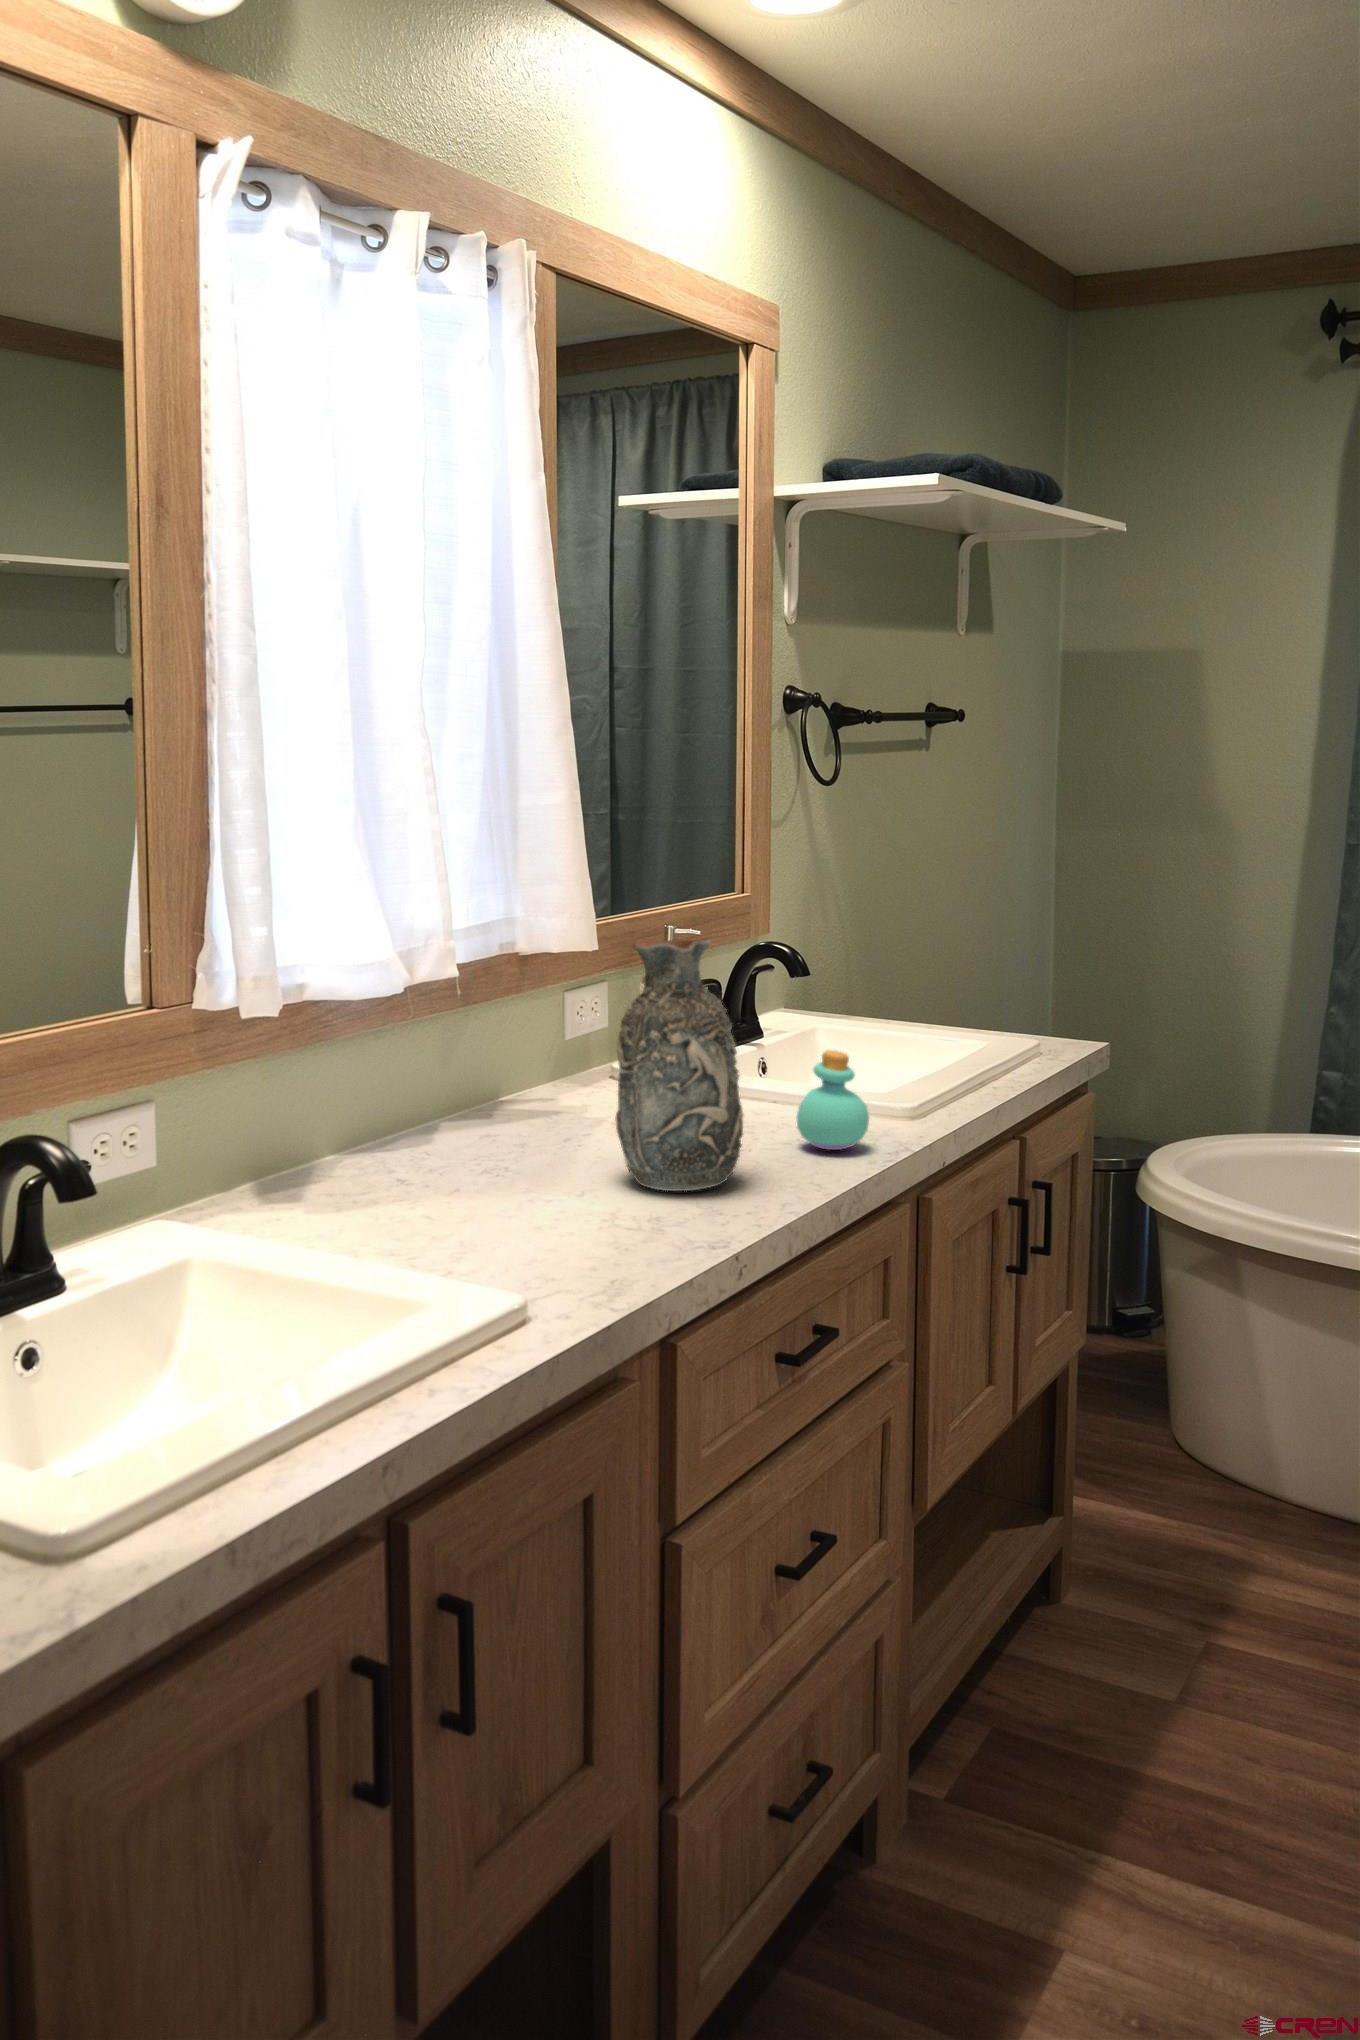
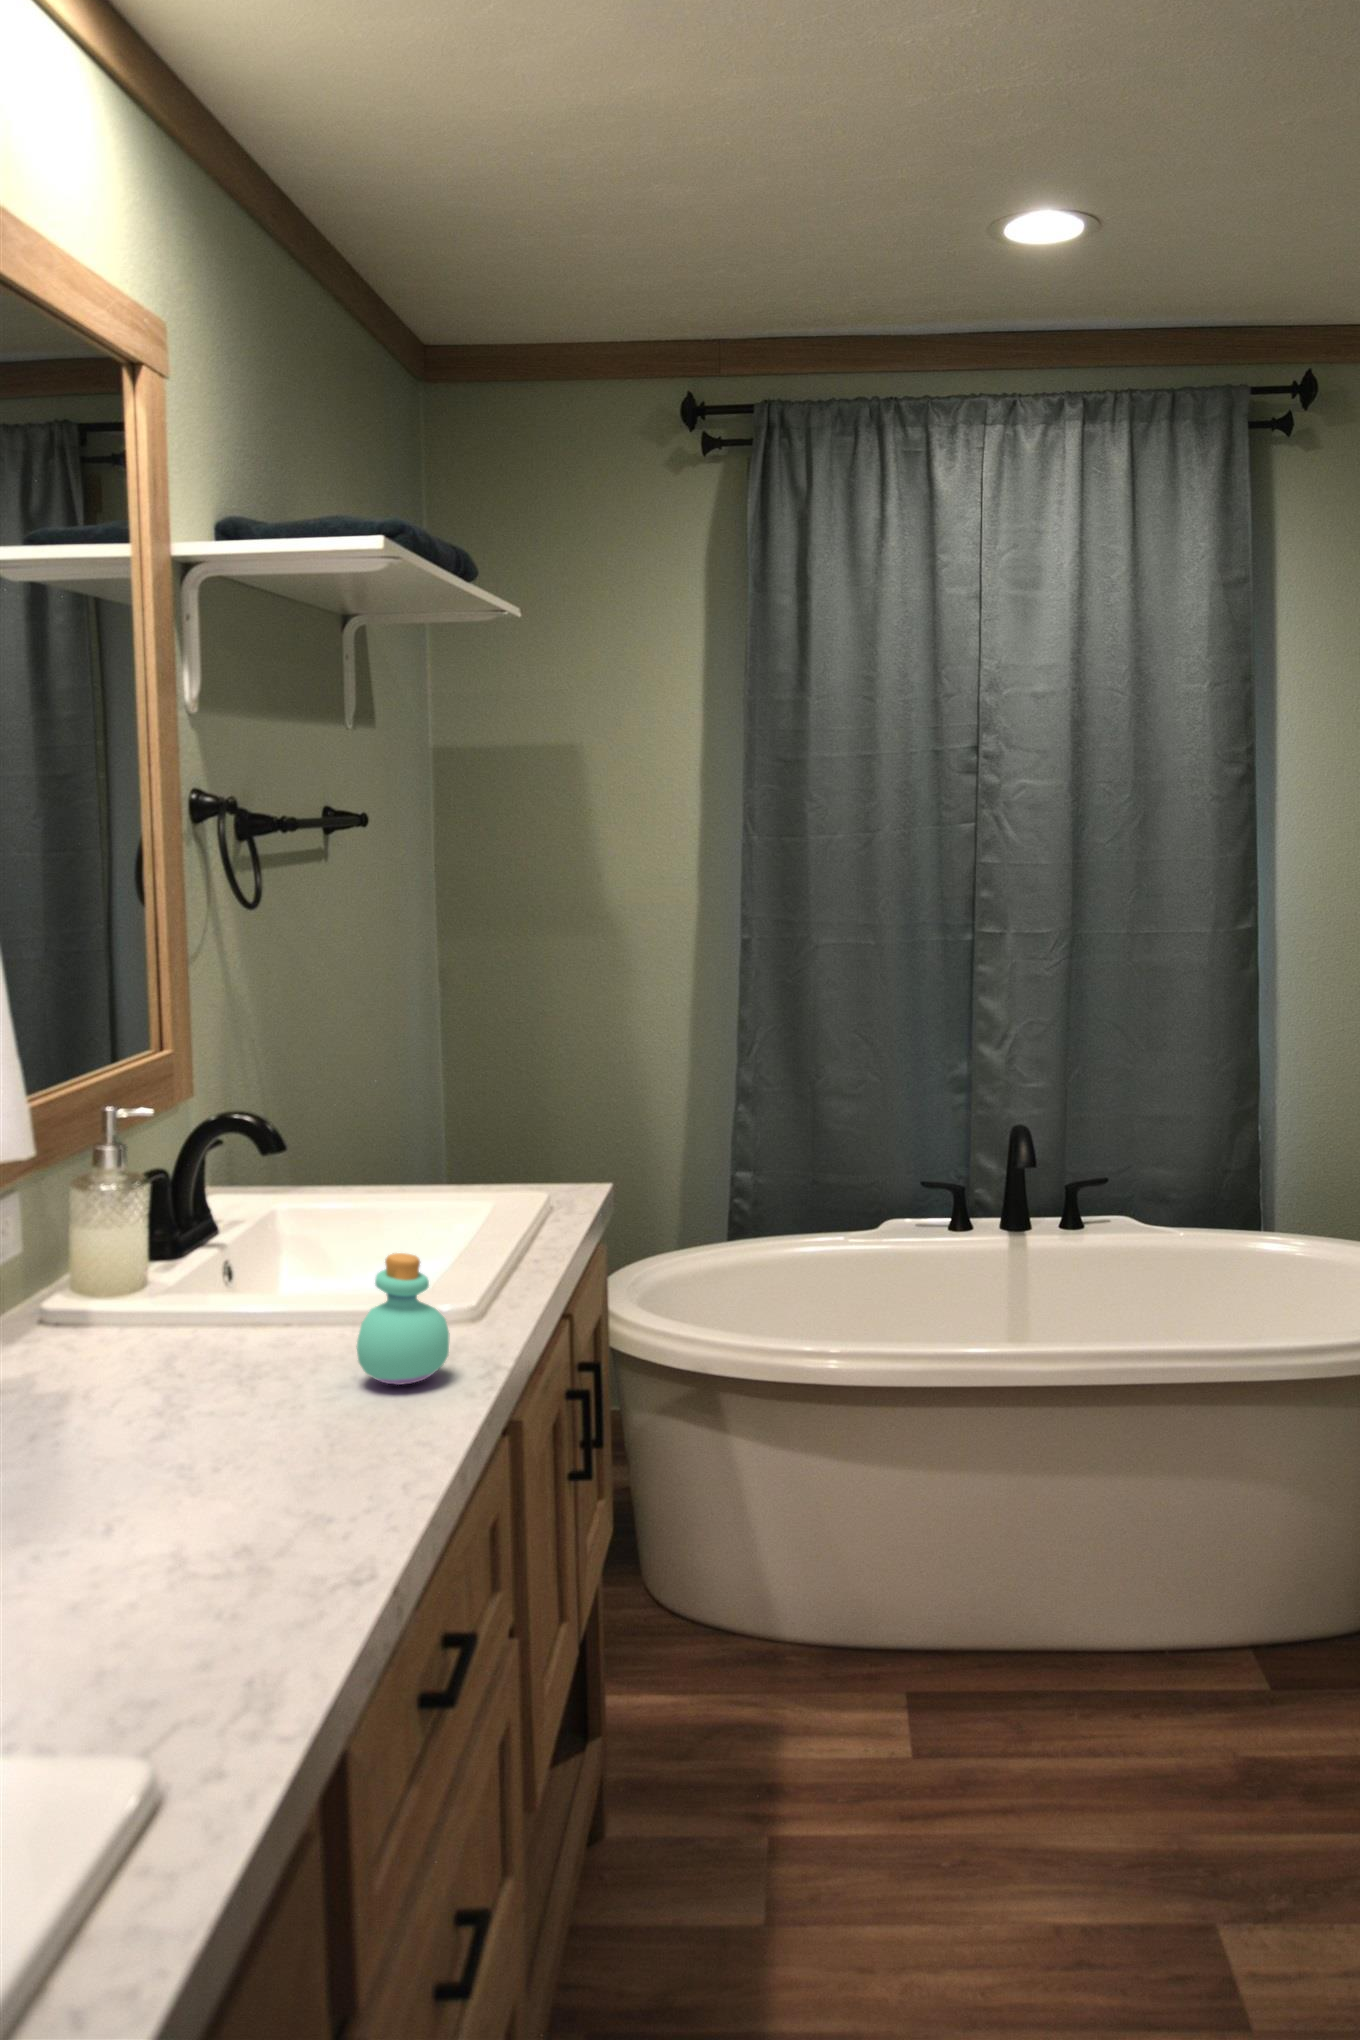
decorative vase: present [616,940,744,1191] -> none [135,1133,321,1494]

